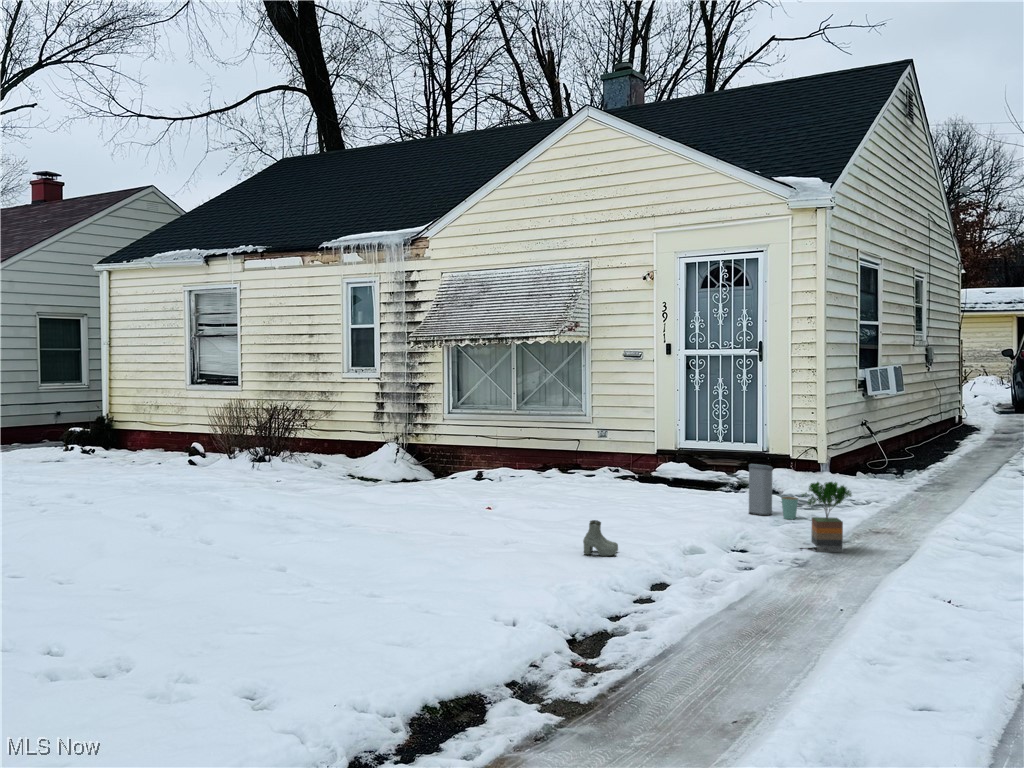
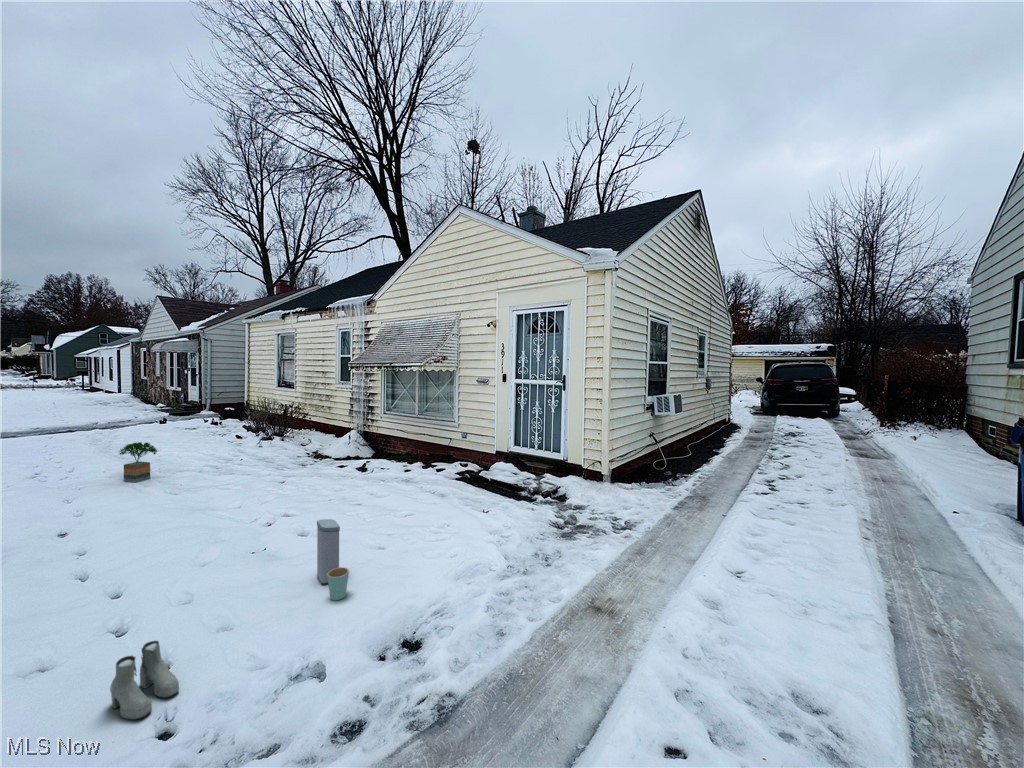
trash can: present [749,464,798,519] -> present [317,519,349,600]
potted tree: present [802,482,852,552] -> present [119,442,157,483]

